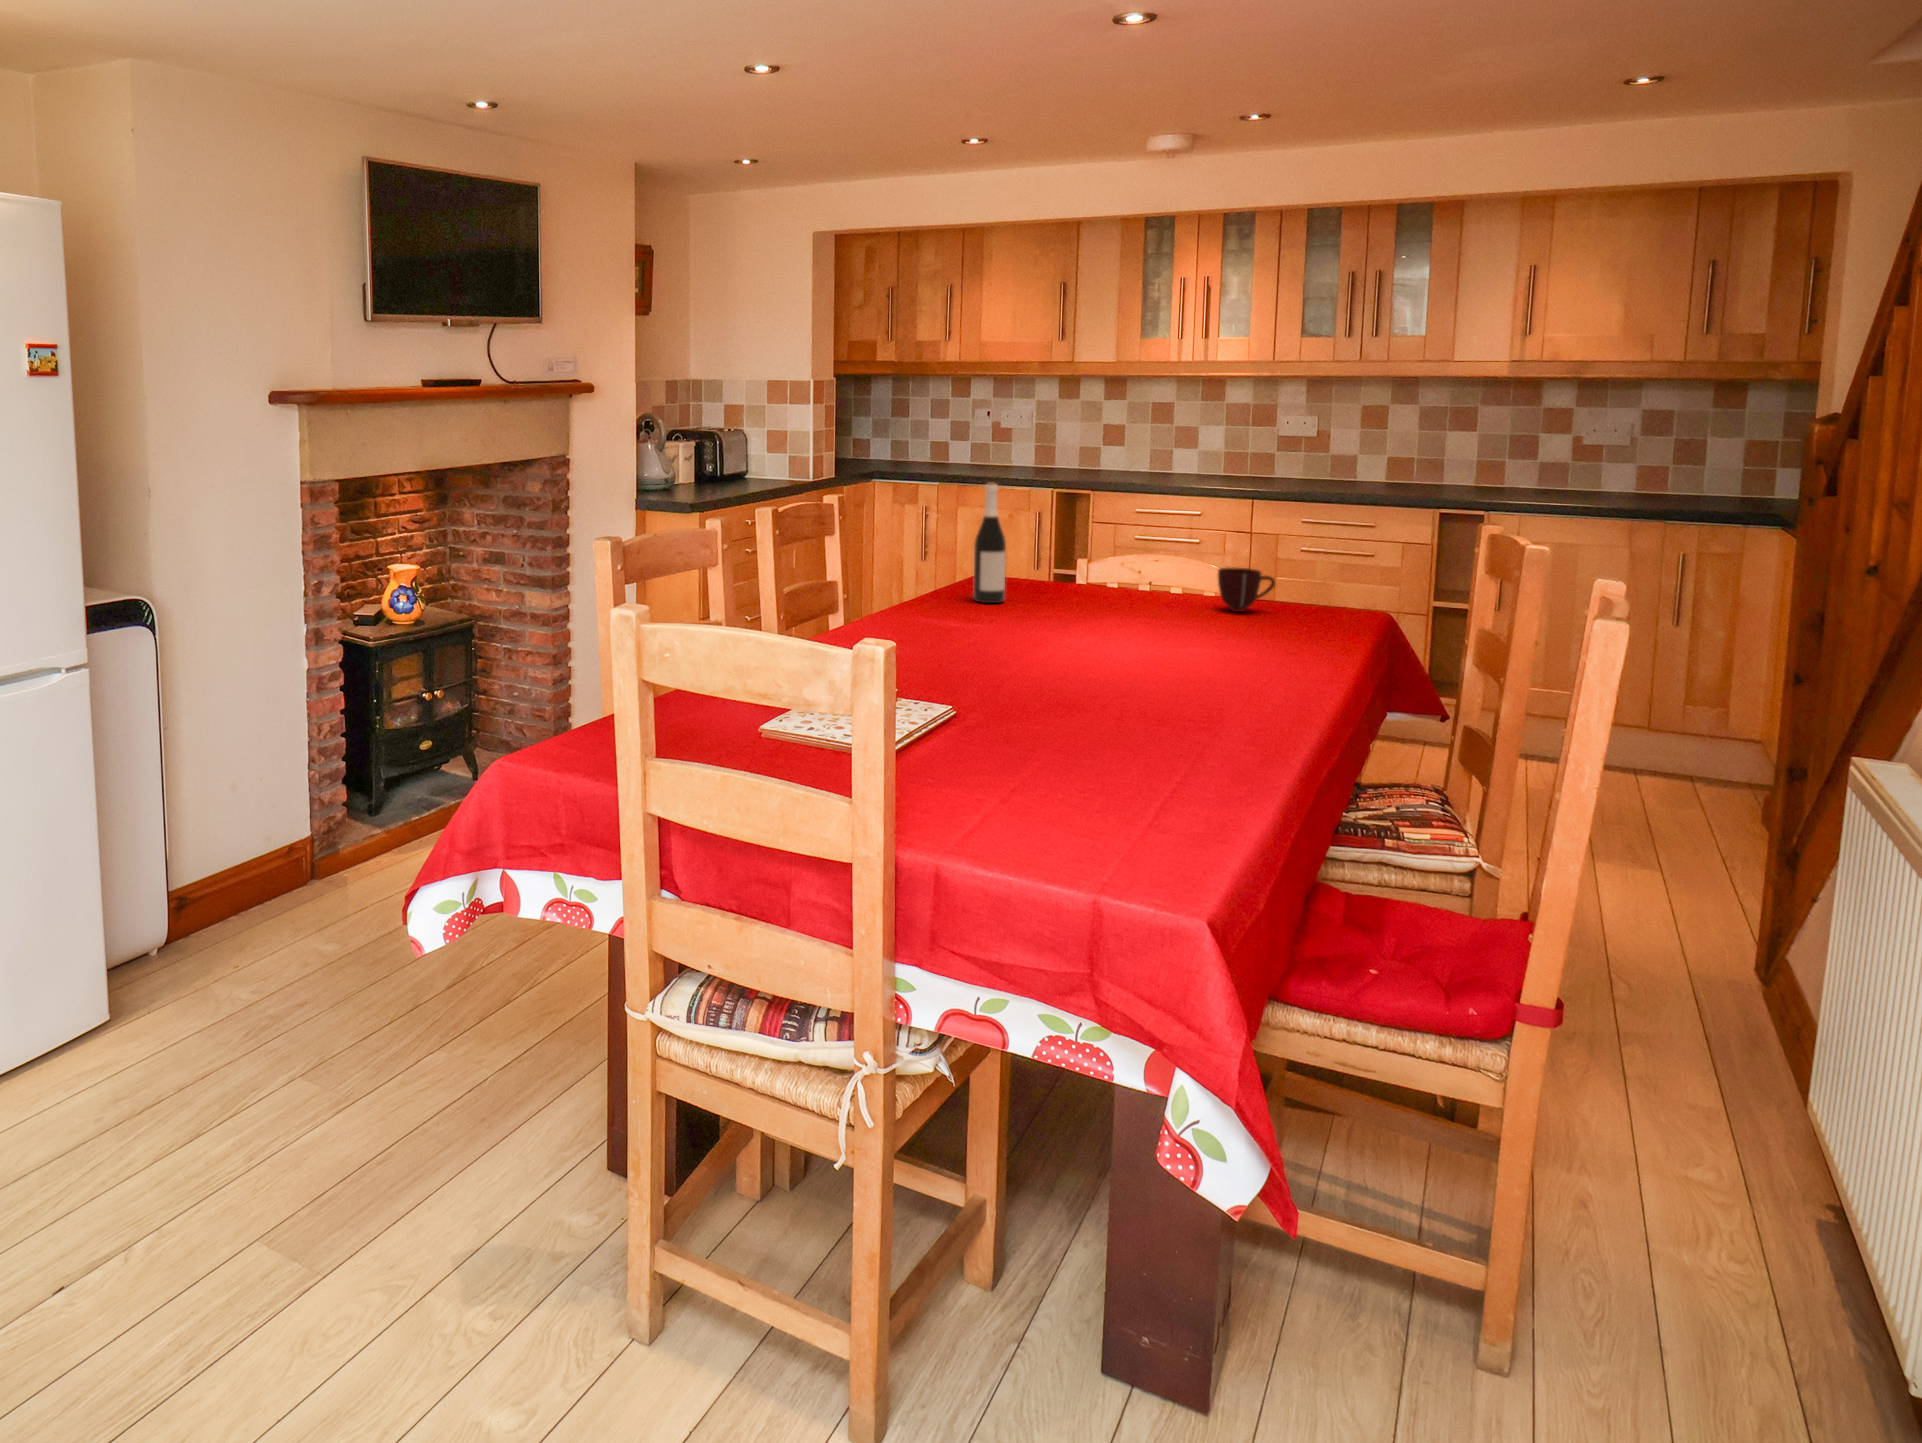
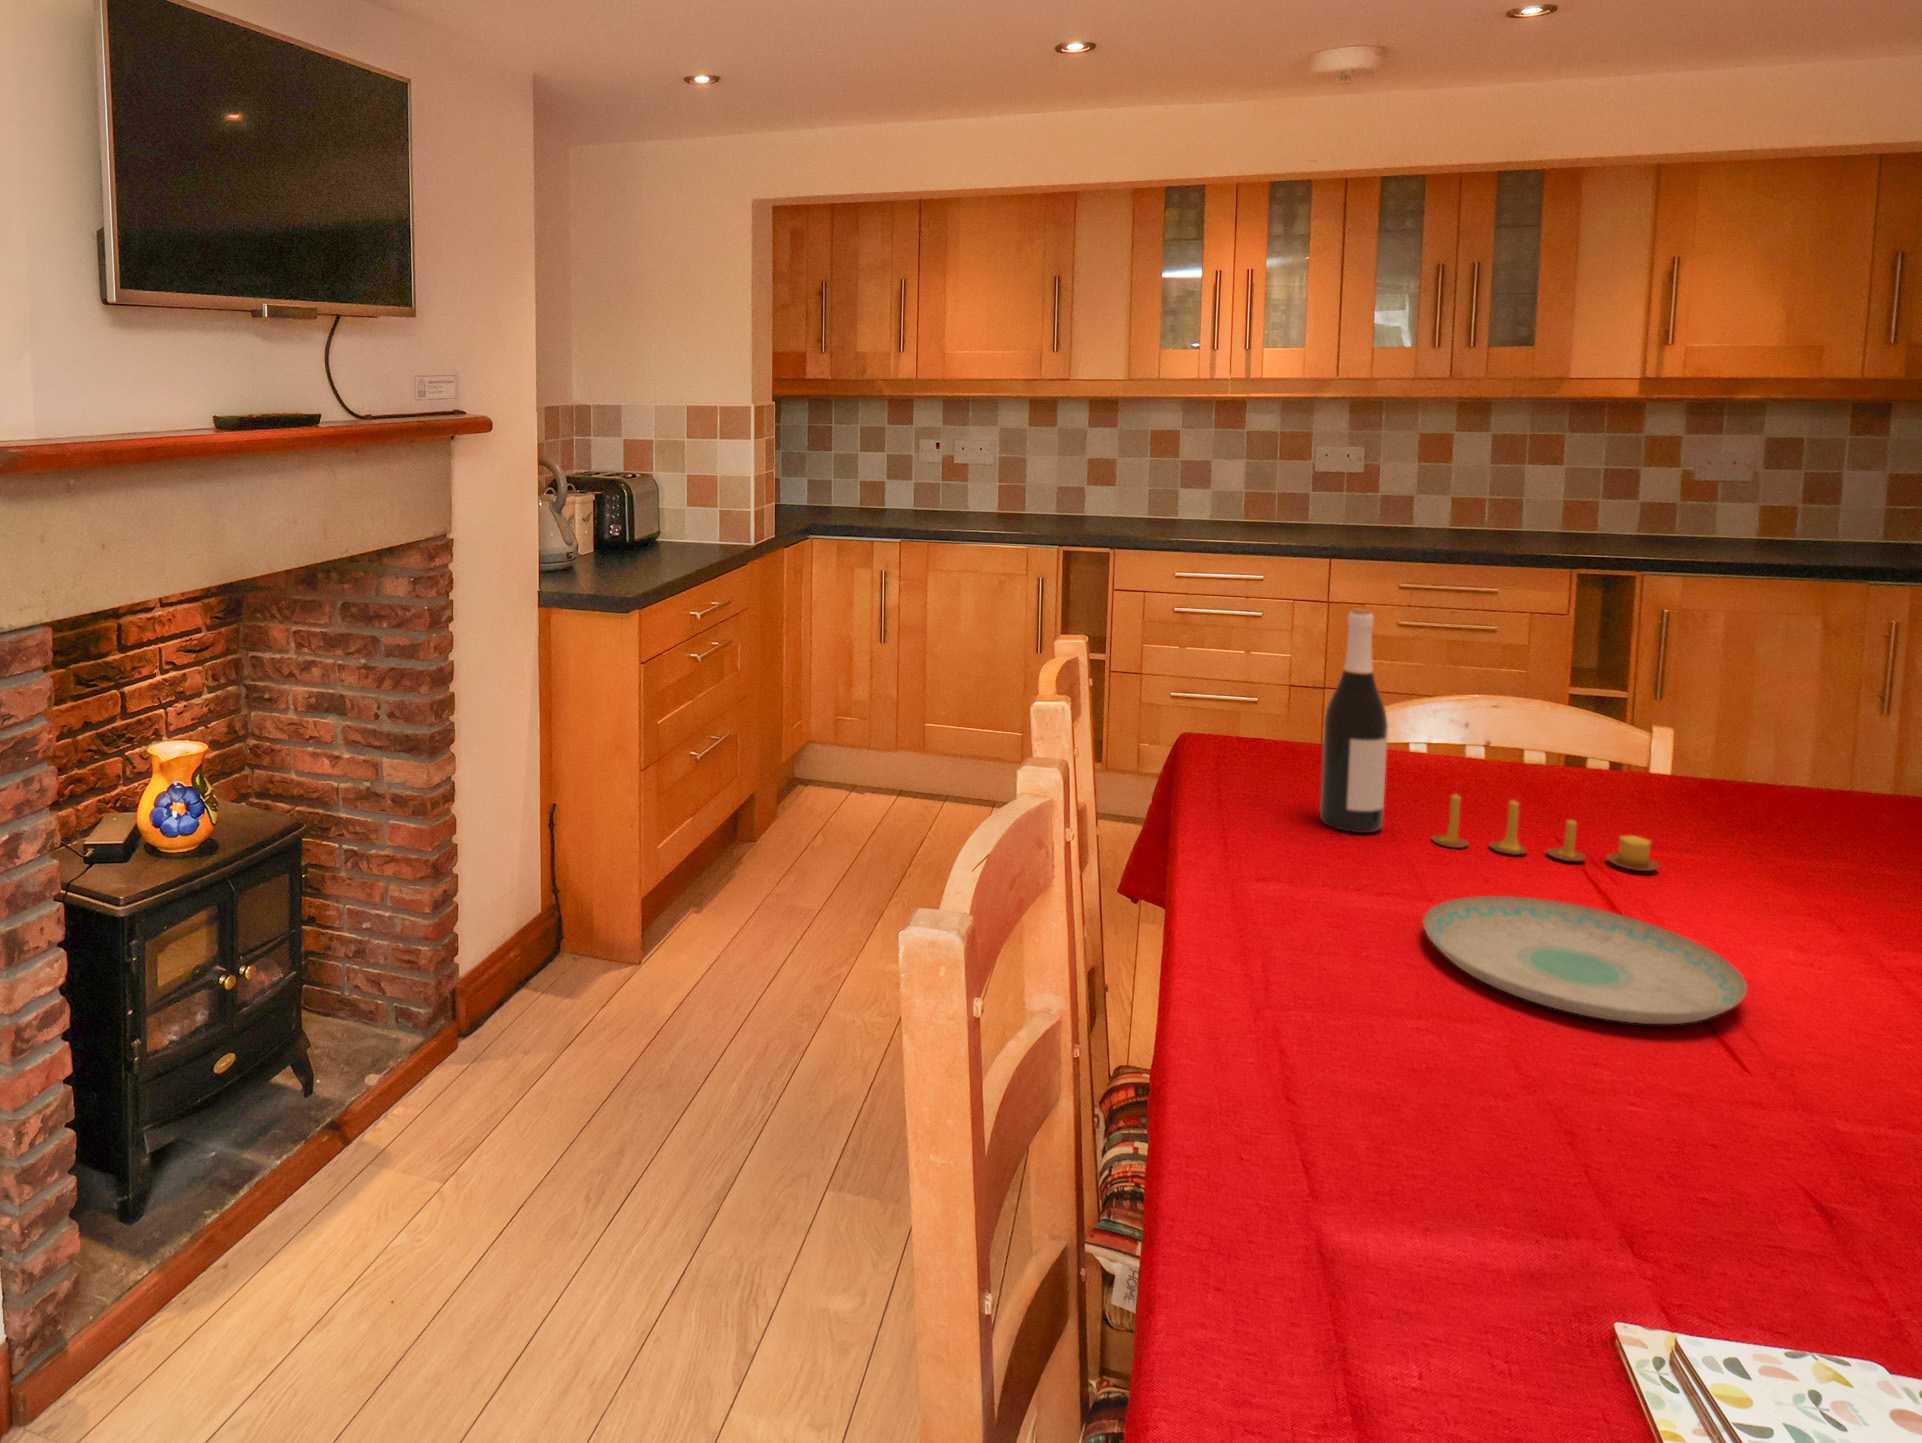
mug: present [1218,568,1275,612] -> none [1734,744,1837,827]
candle: none [1022,579,1125,618] -> present [1432,794,1659,871]
plate: none [937,617,1067,649] -> present [1423,896,1747,1024]

